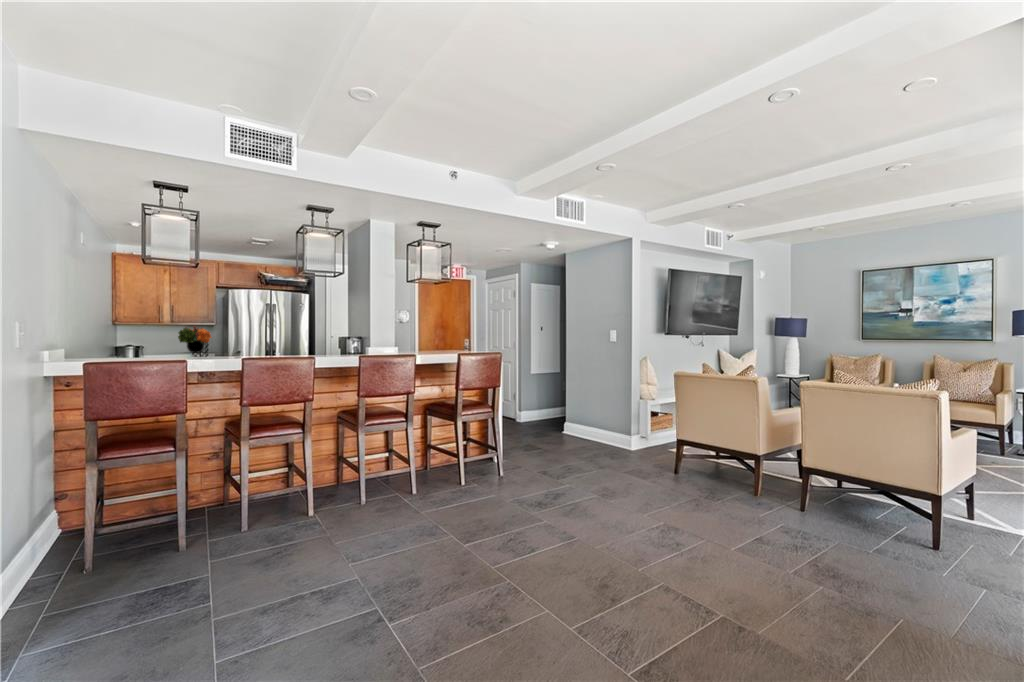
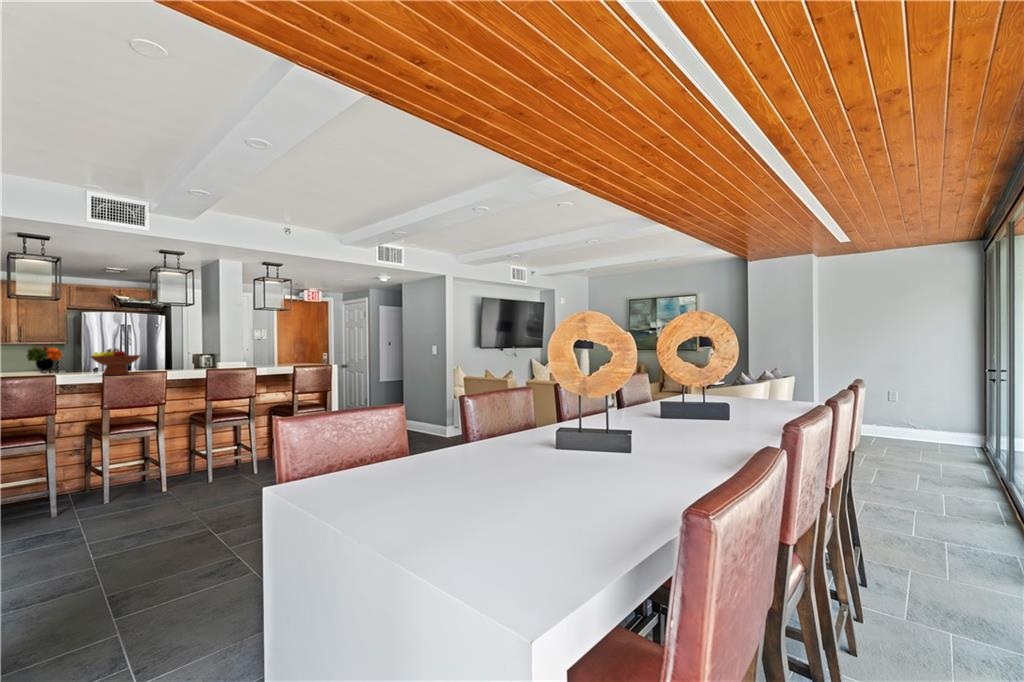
fruit bowl: none [226,325,285,361] -> present [90,348,140,375]

